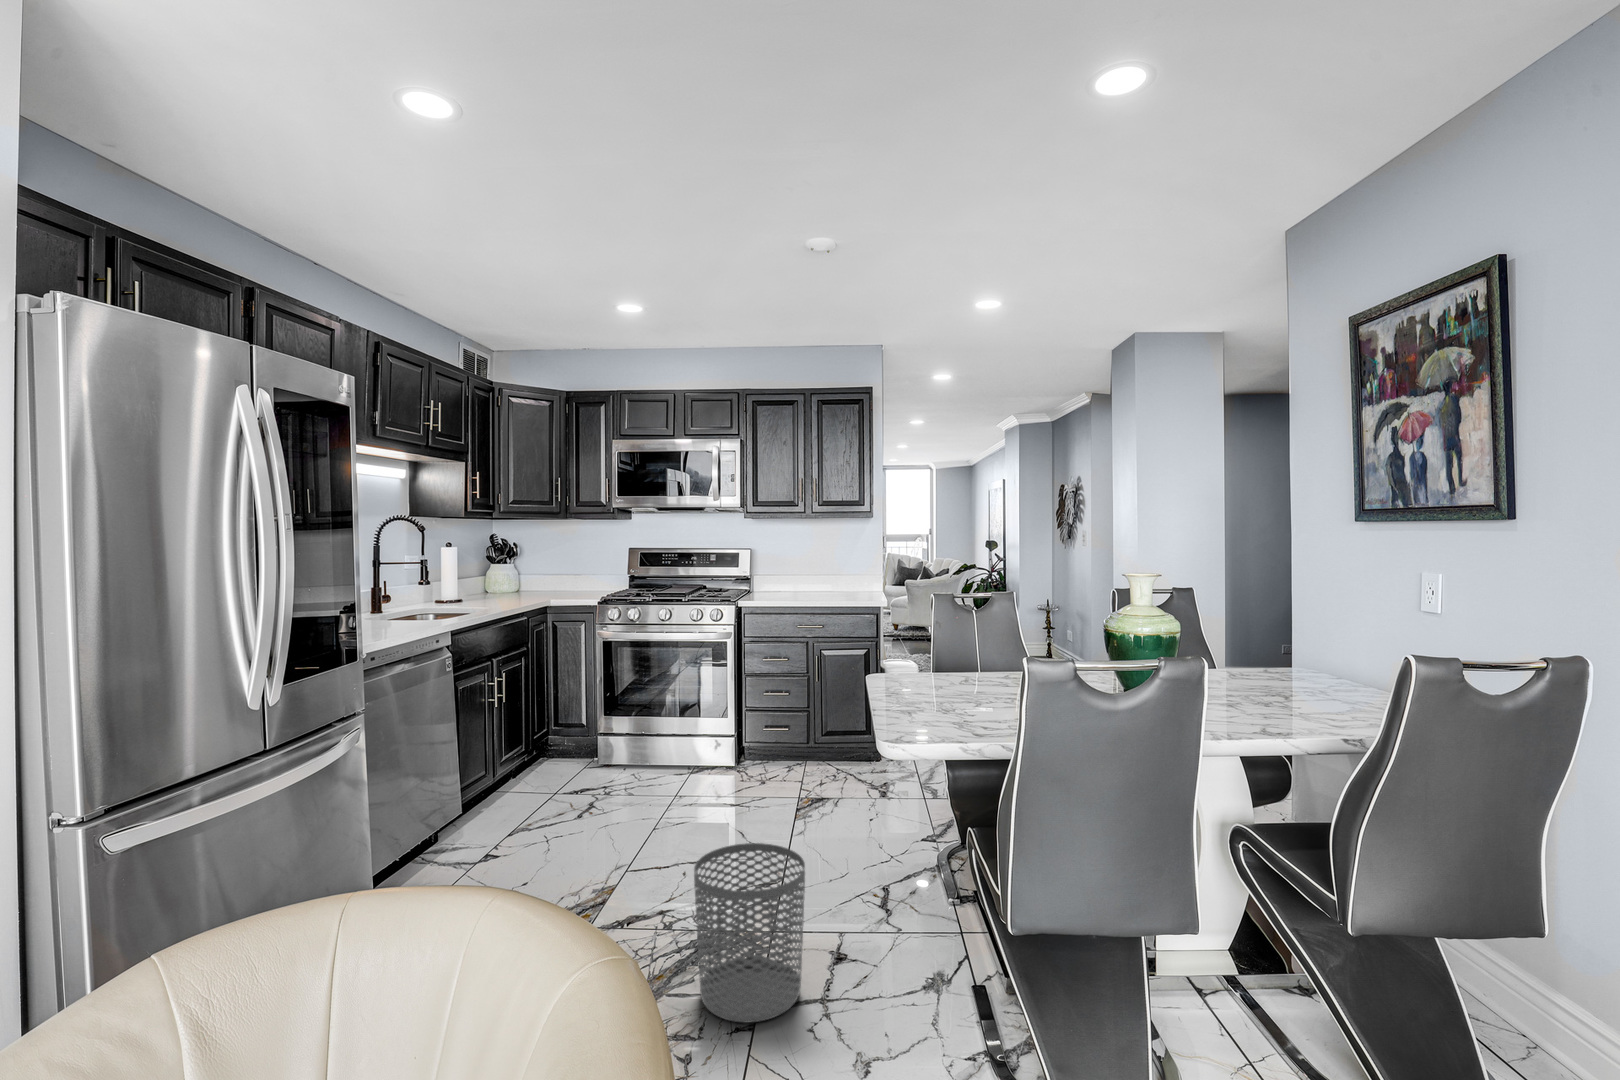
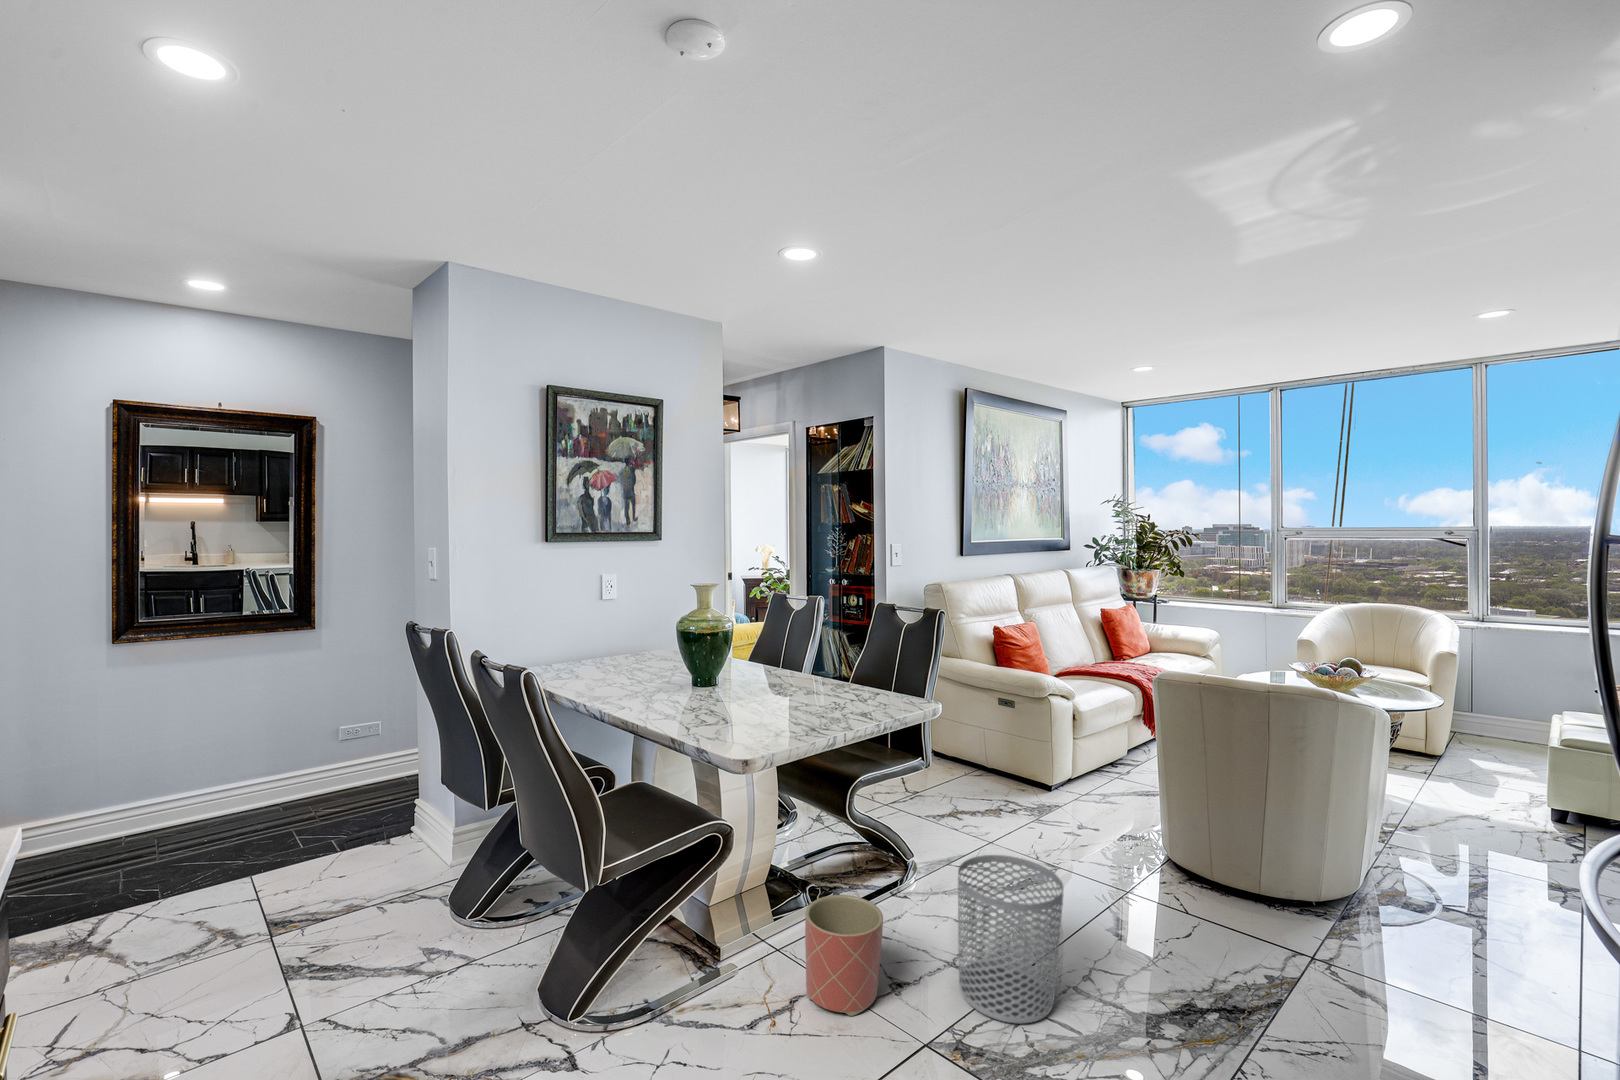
planter: none [830,840,902,943] -> present [805,895,883,1016]

